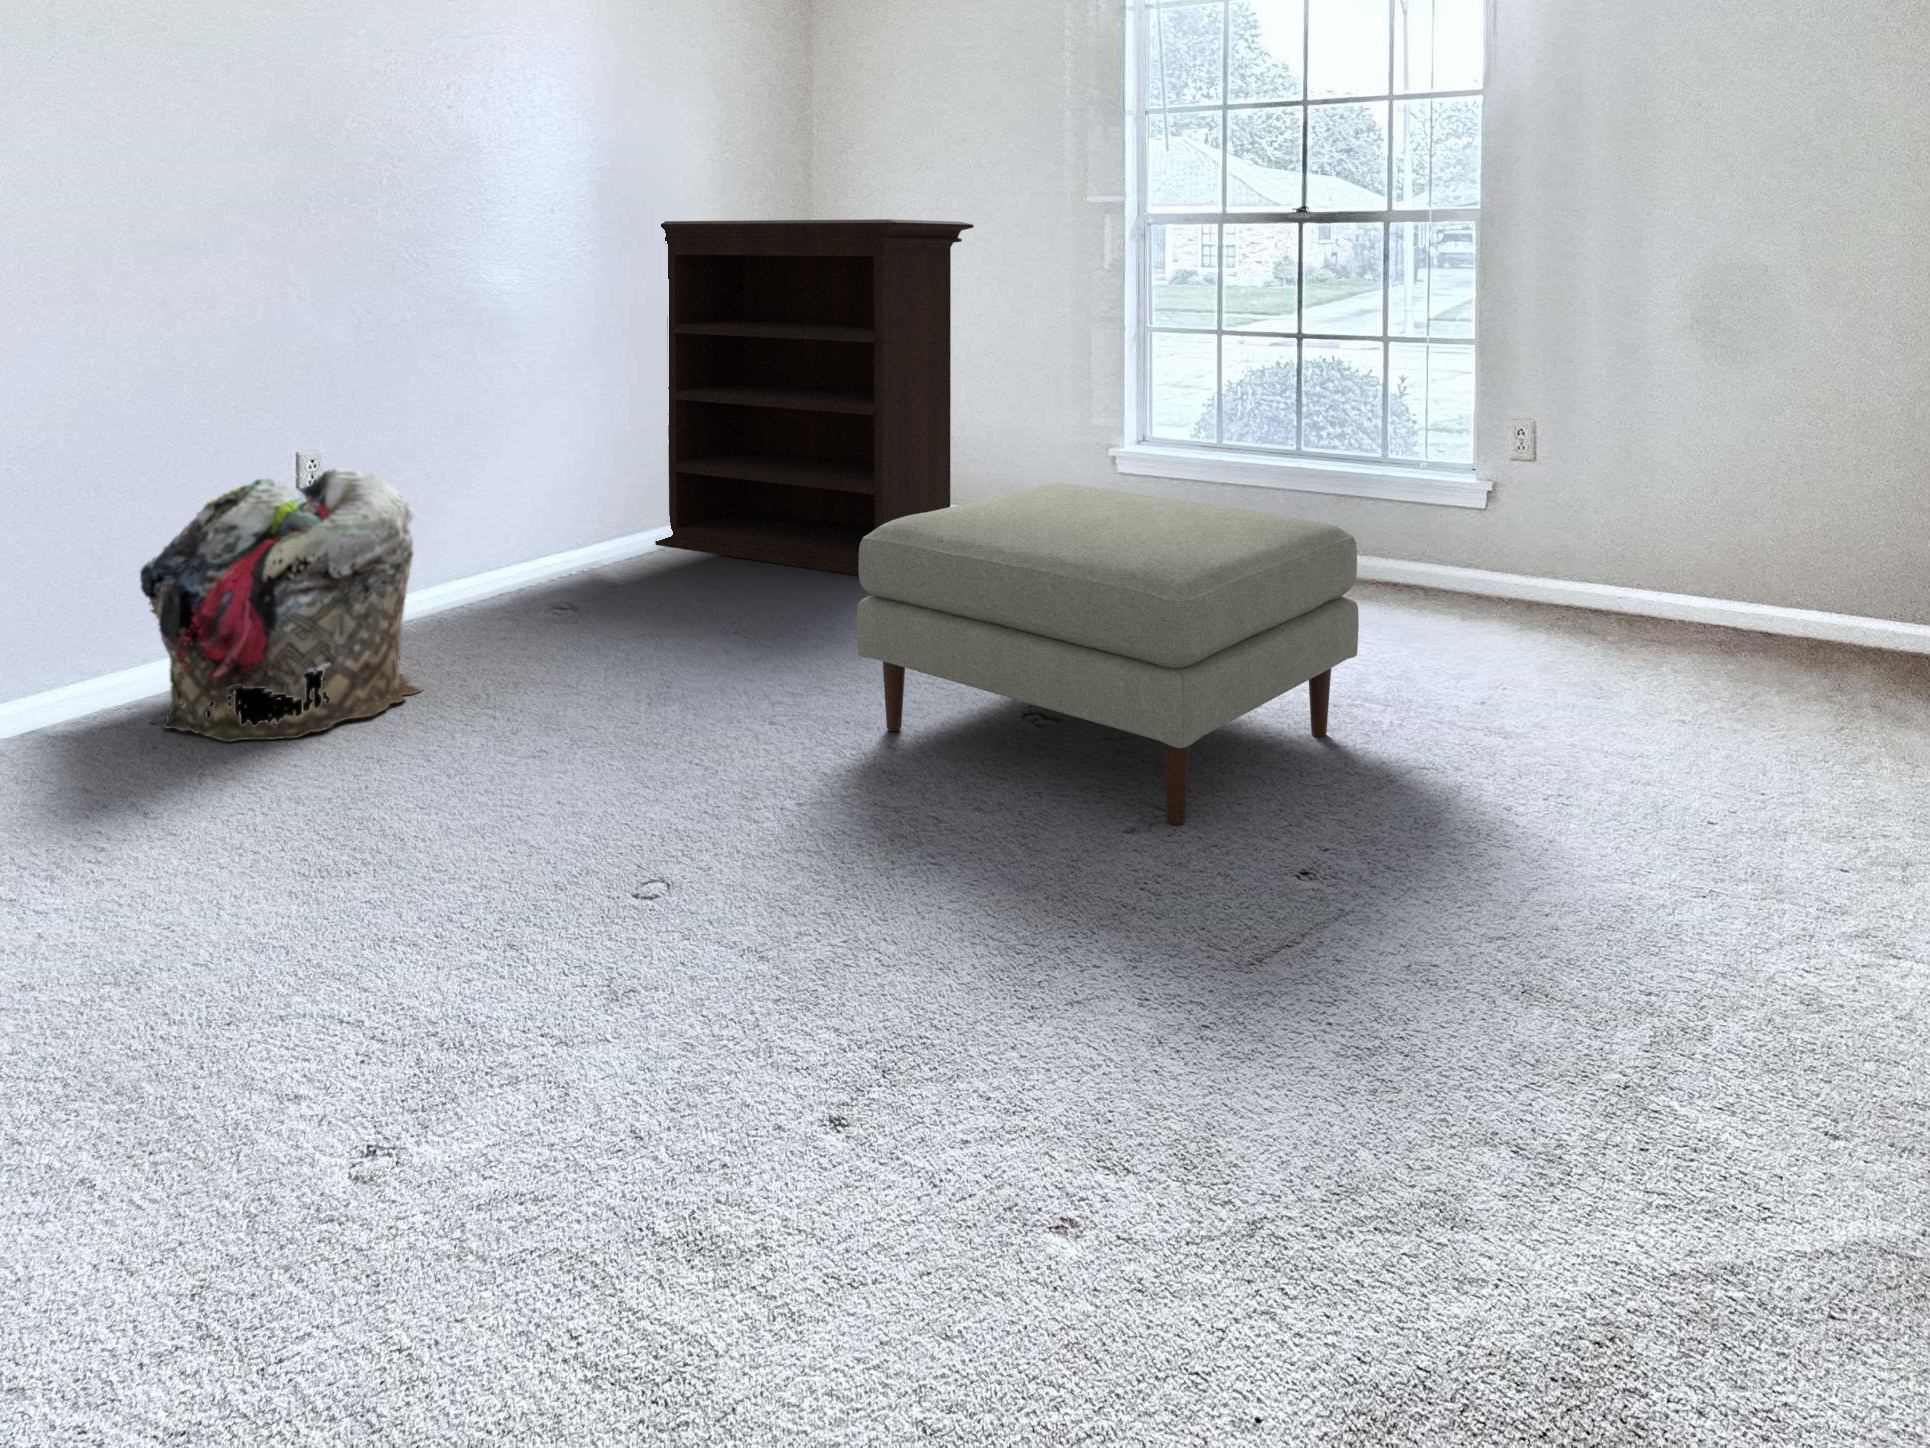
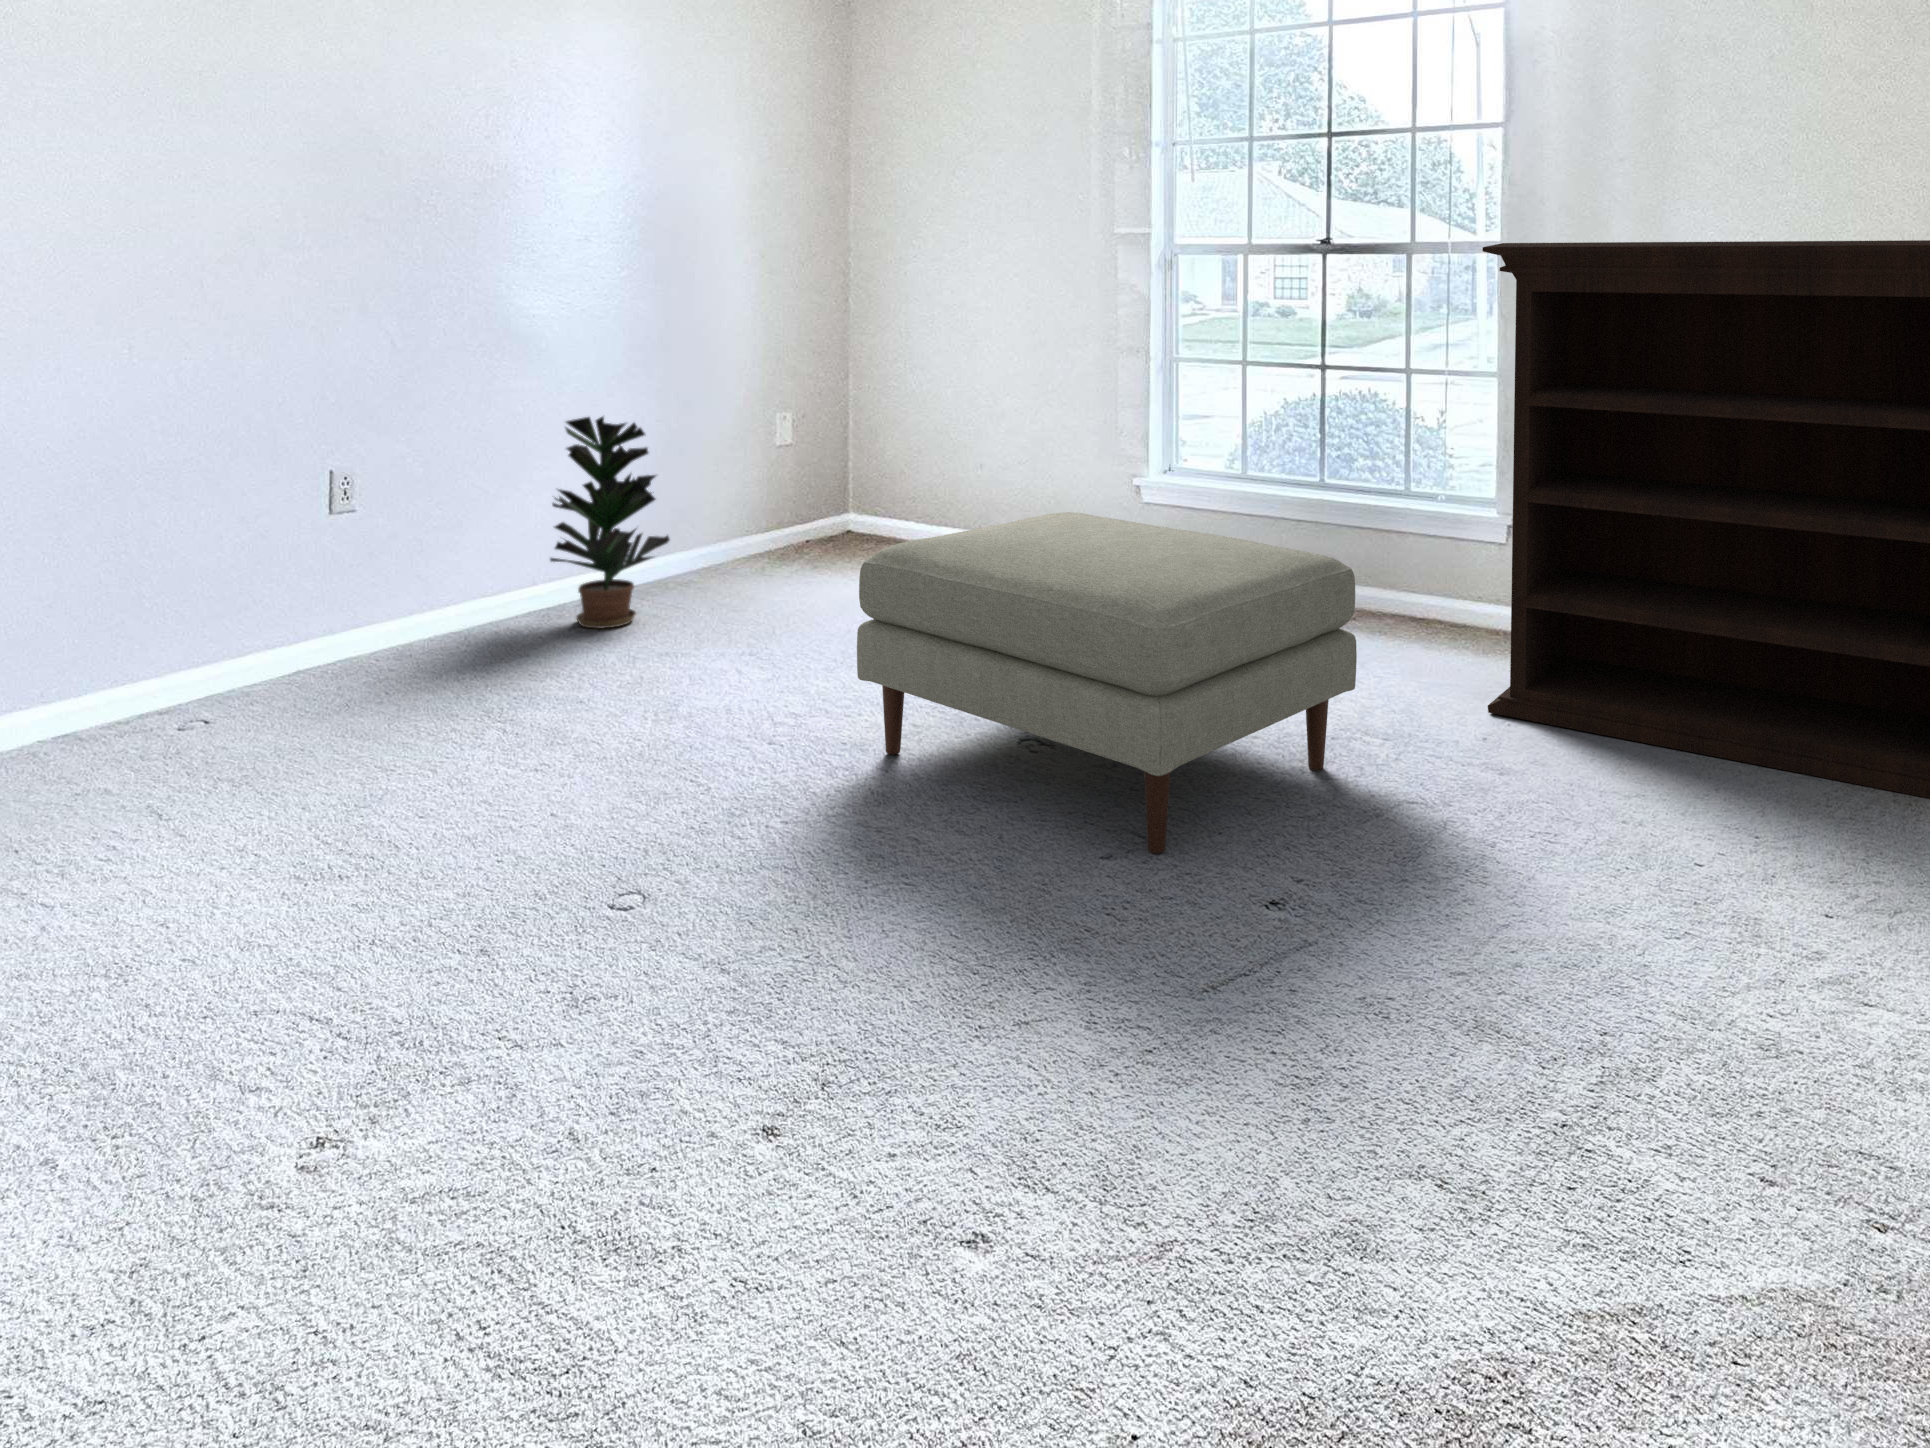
bookshelf: present [655,219,974,576] -> present [1483,240,1930,798]
potted plant: none [519,391,642,608] -> present [550,417,670,628]
laundry basket: present [140,467,422,742] -> none [172,485,444,751]

